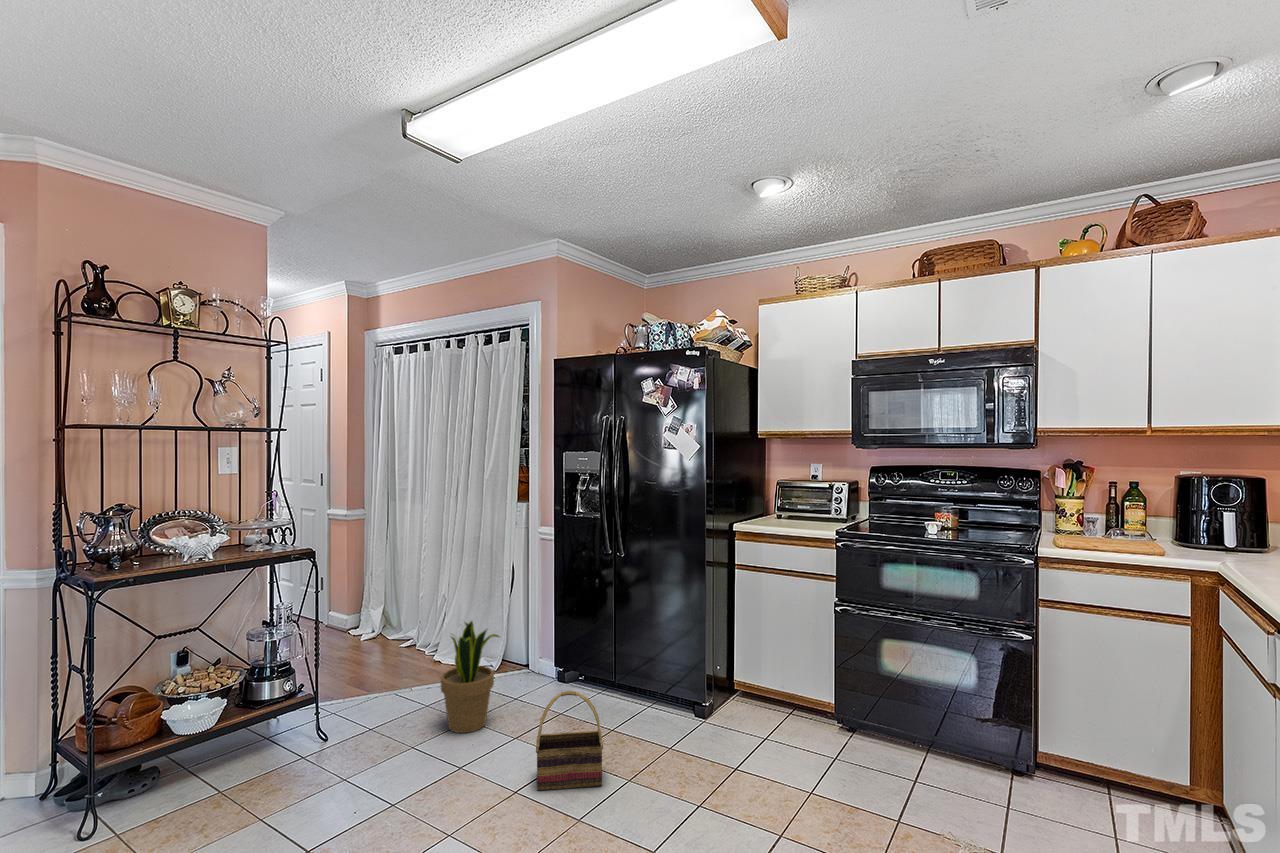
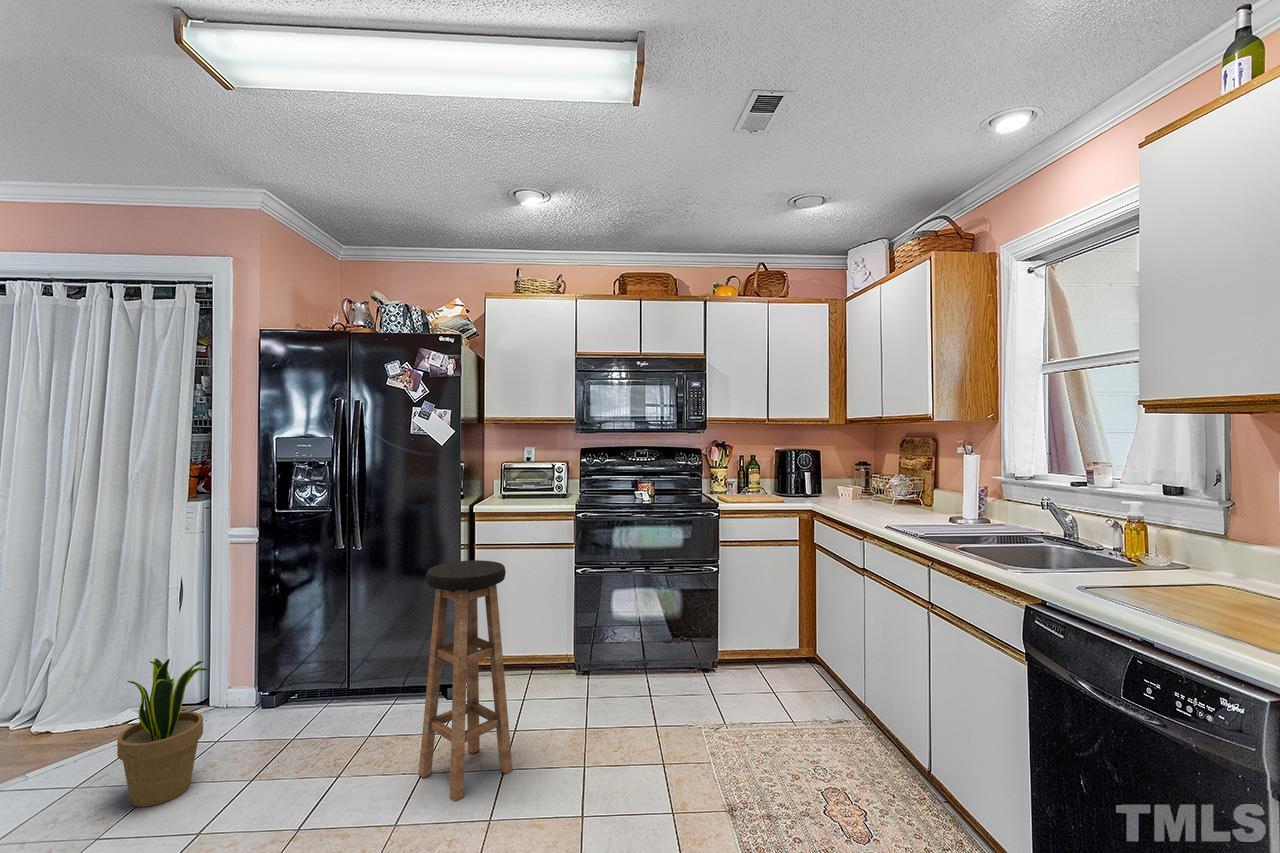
bar stool: none [628,577,709,816] -> present [419,560,512,801]
basket: present [536,691,603,790] -> none [307,701,396,823]

